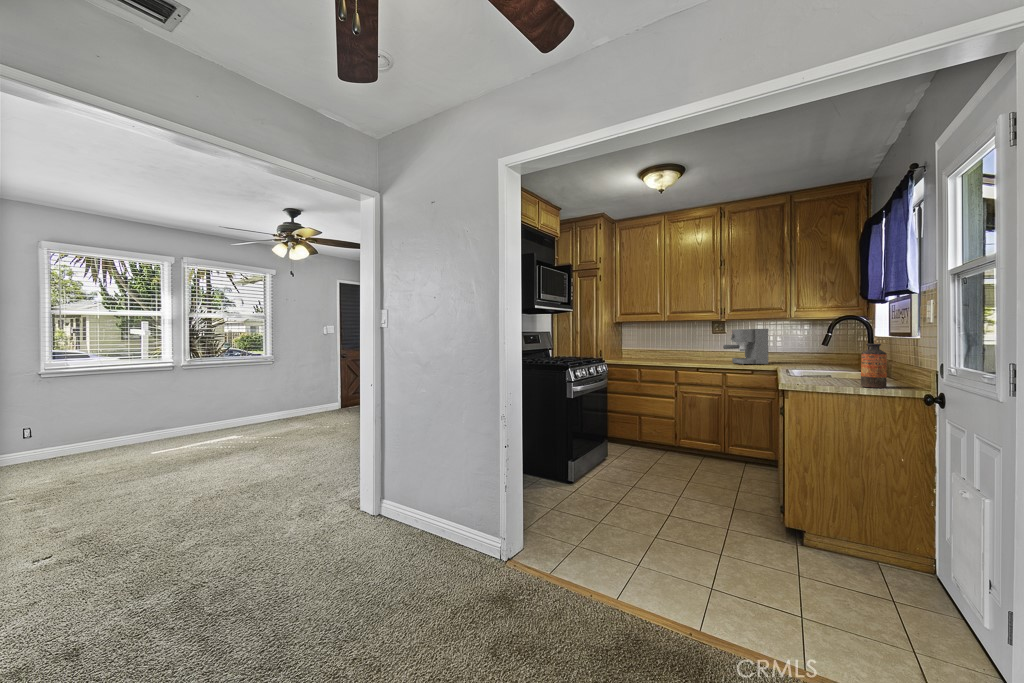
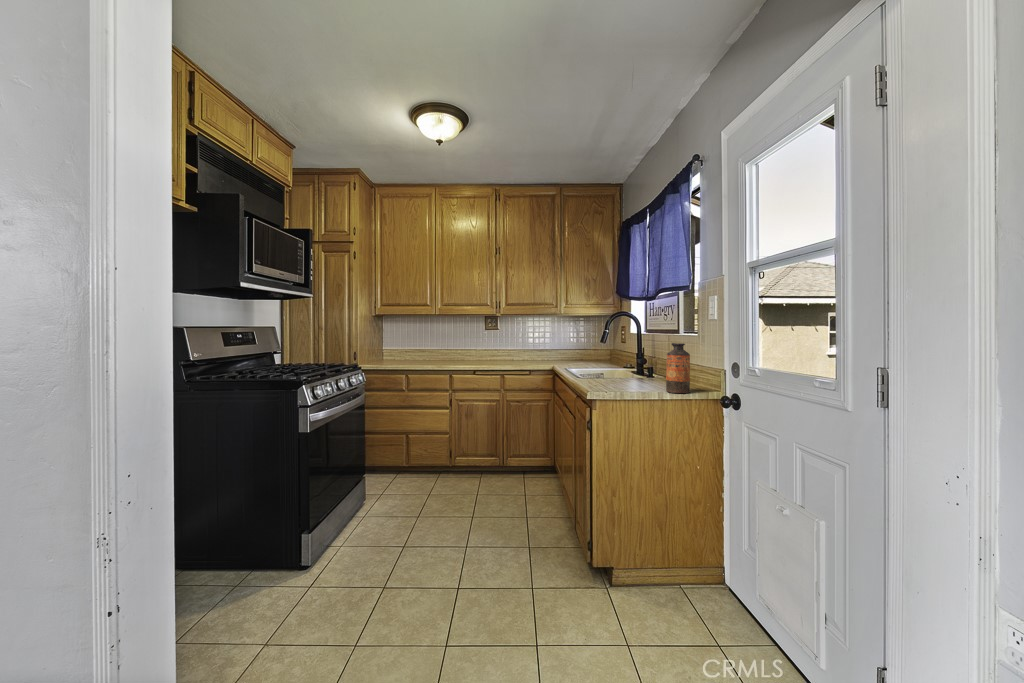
coffee maker: present [723,329,768,365] -> none [497,325,538,364]

